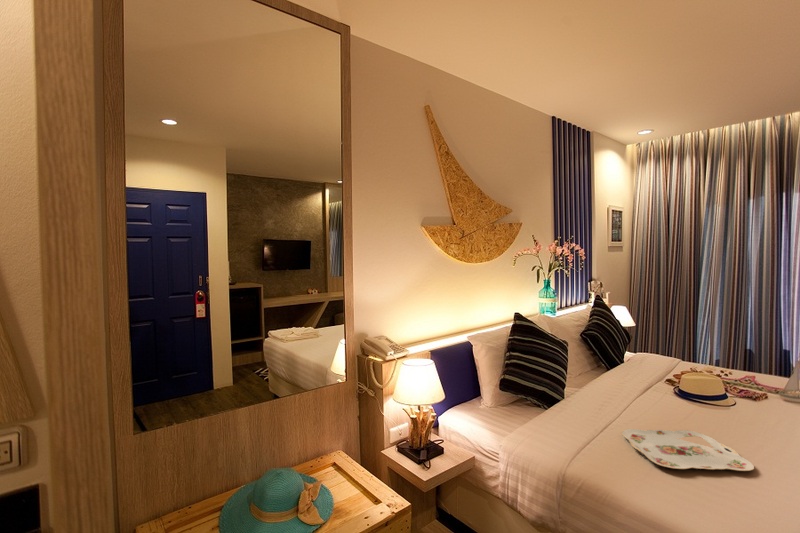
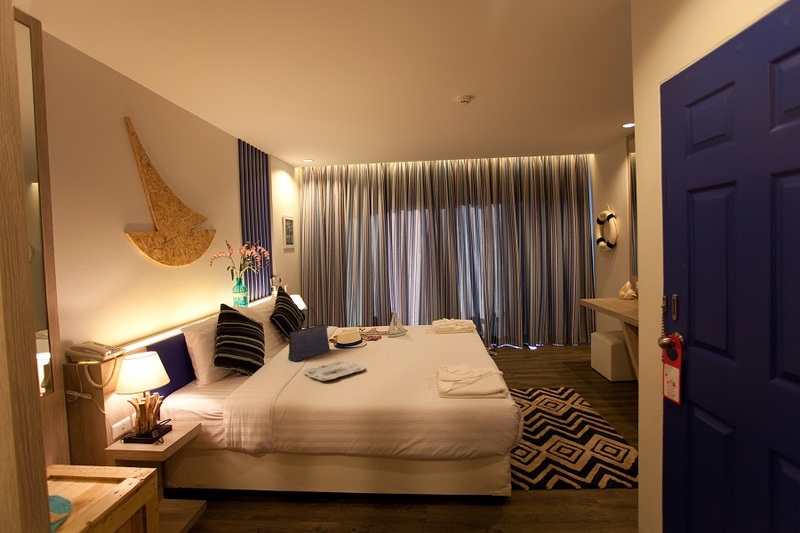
tote bag: none [600,330,674,406] -> present [288,306,330,361]

